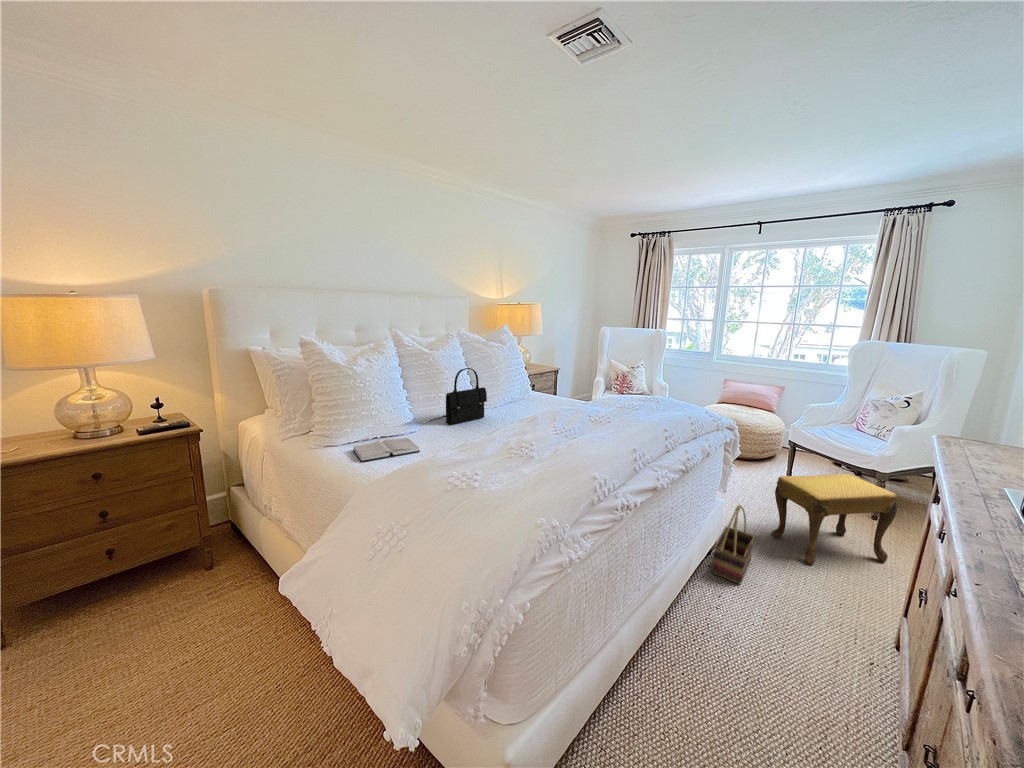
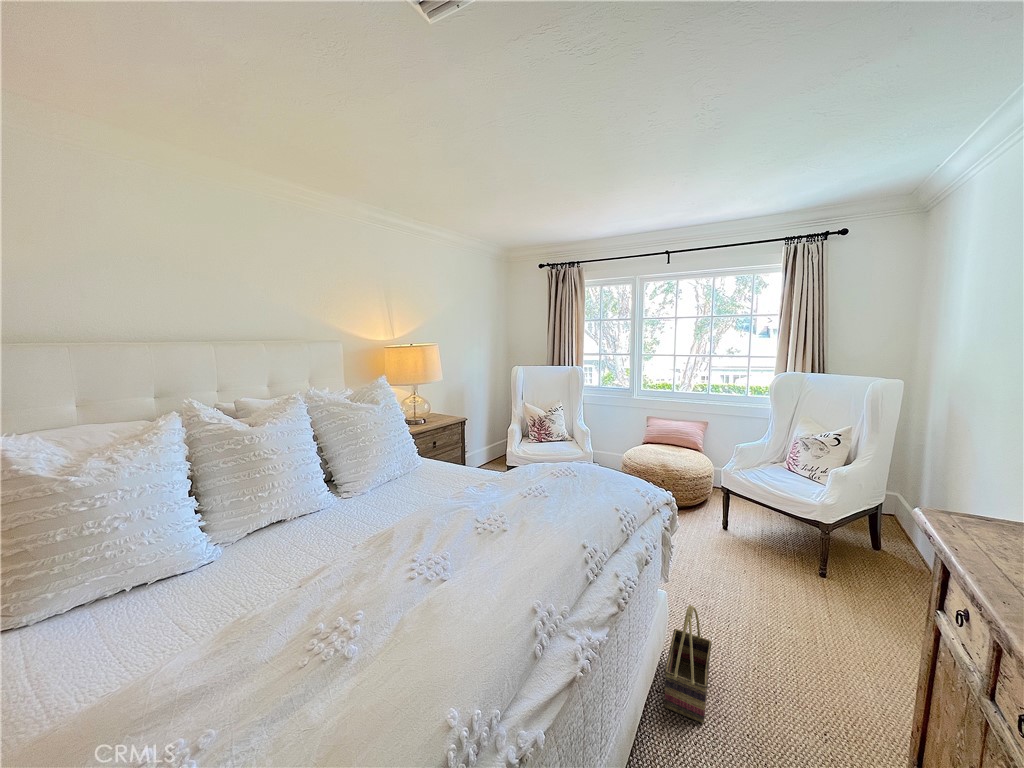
handbag: present [446,368,487,425] -> none [271,450,345,541]
hardback book: present [353,438,420,462] -> none [40,590,189,680]
footstool: present [771,474,897,565] -> none [724,534,859,666]

